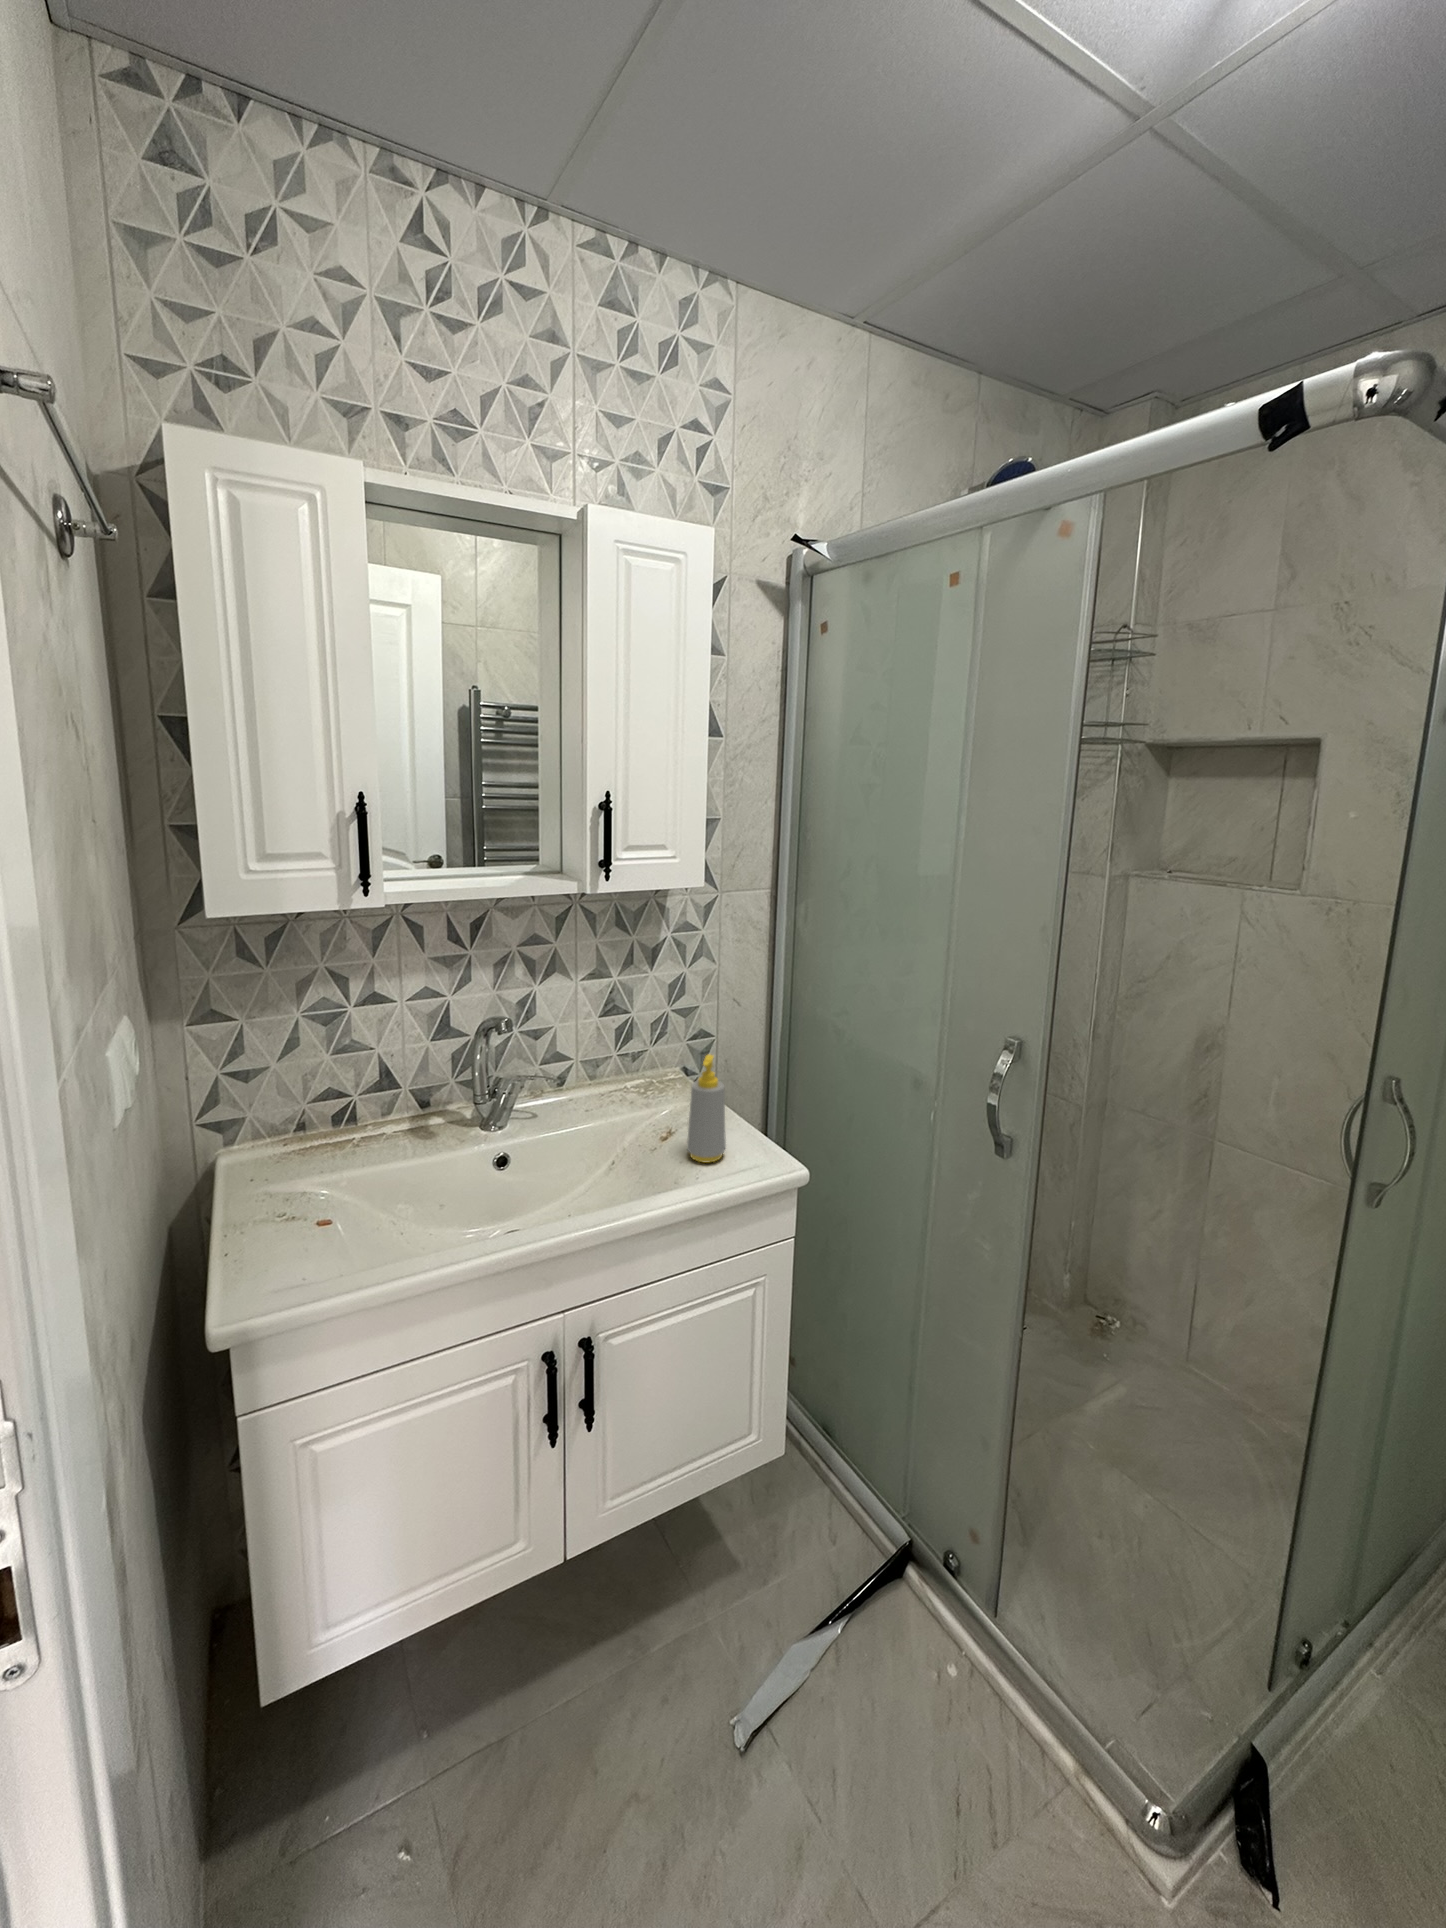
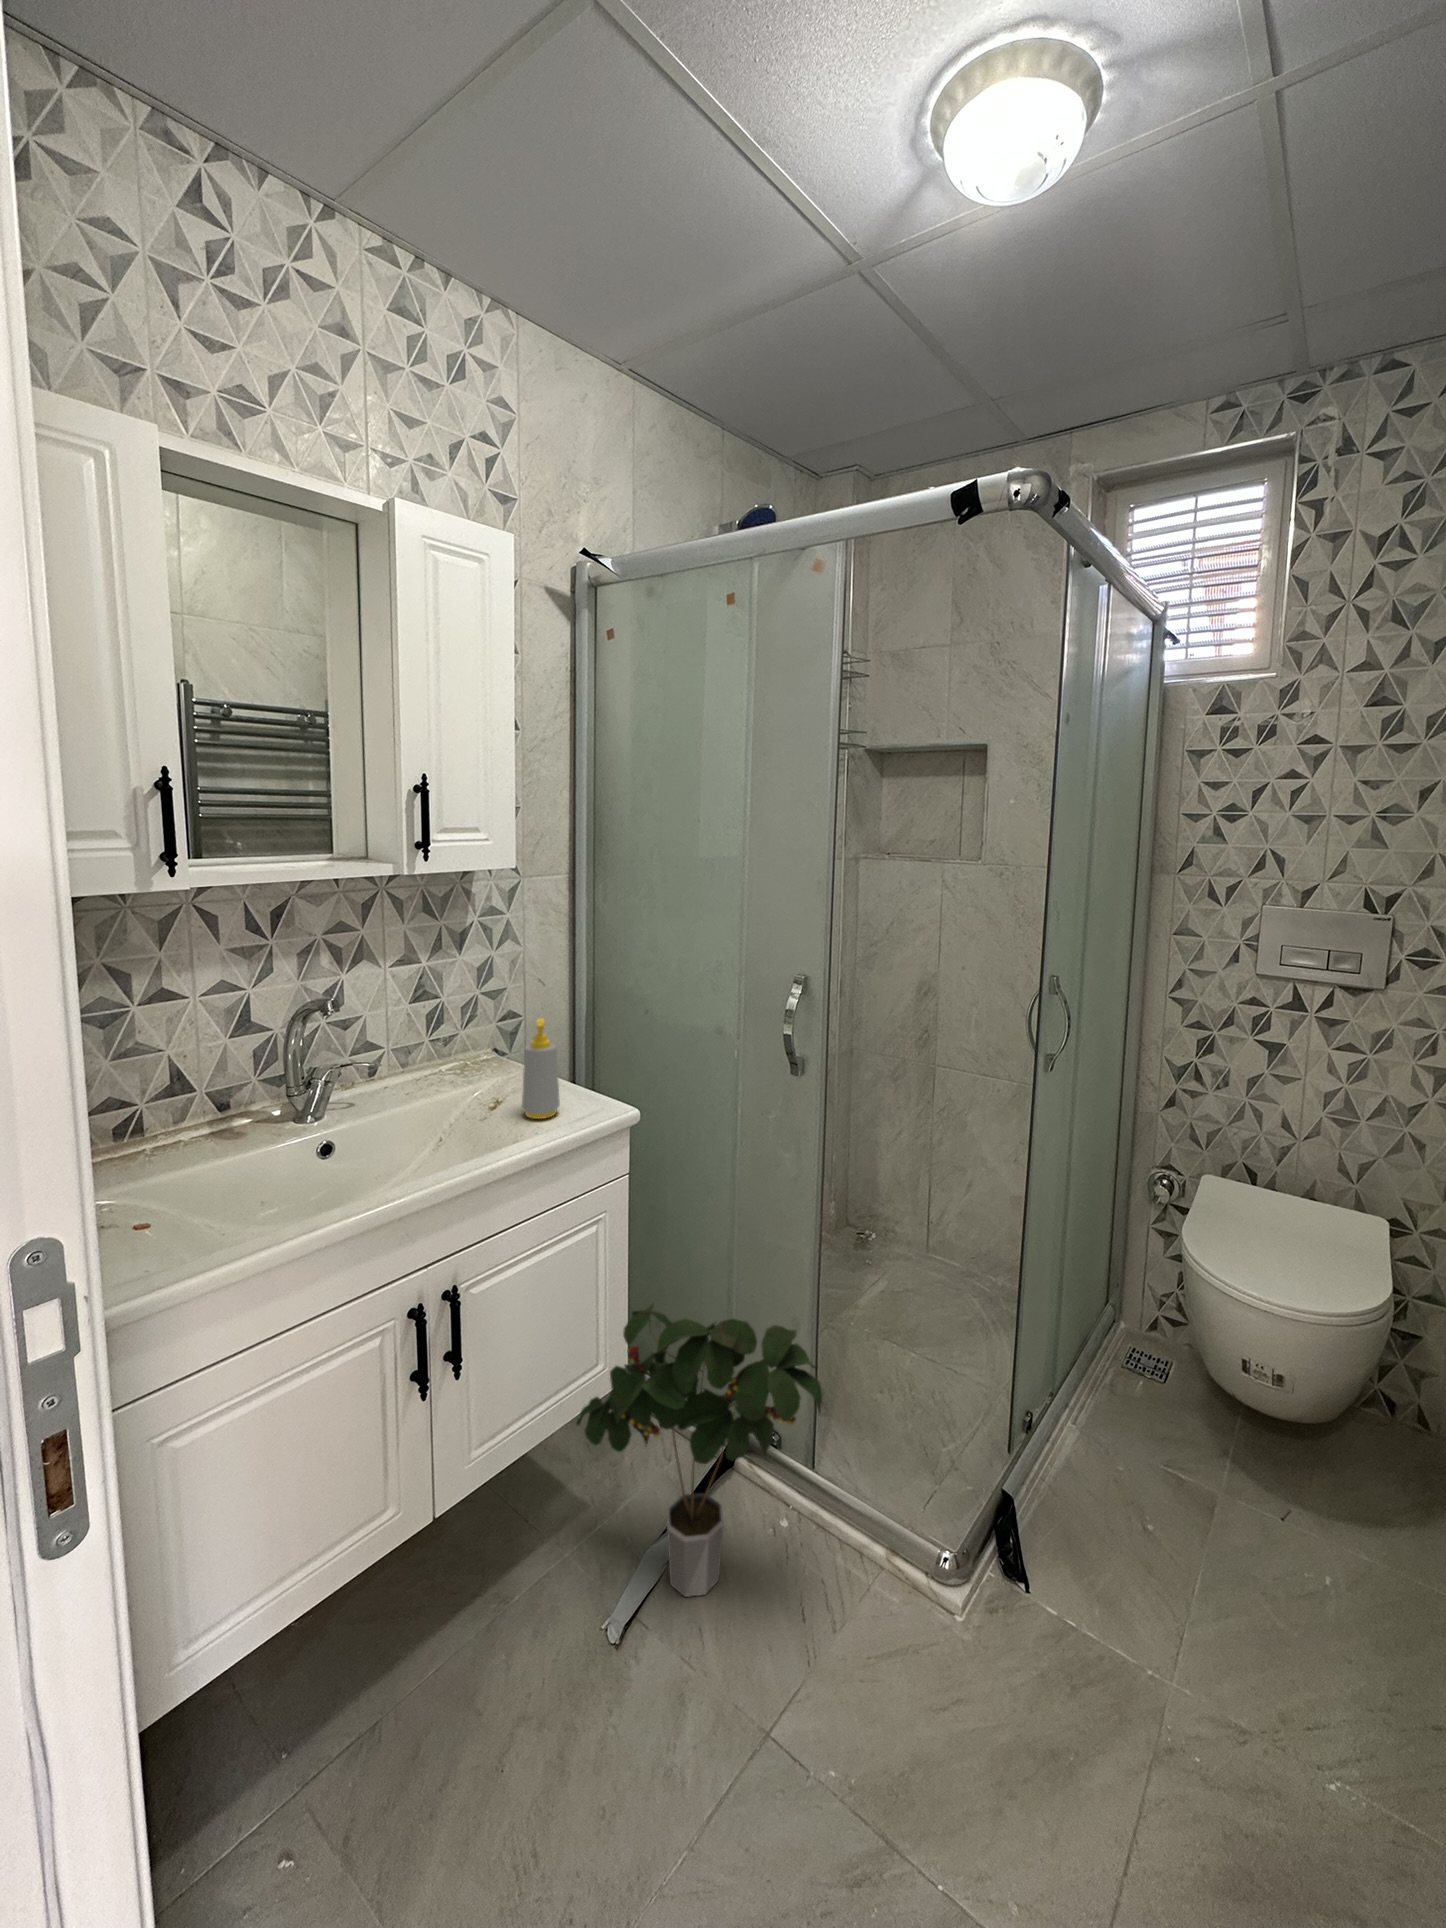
potted plant: none [724,1385,998,1731] -> present [576,1304,822,1597]

